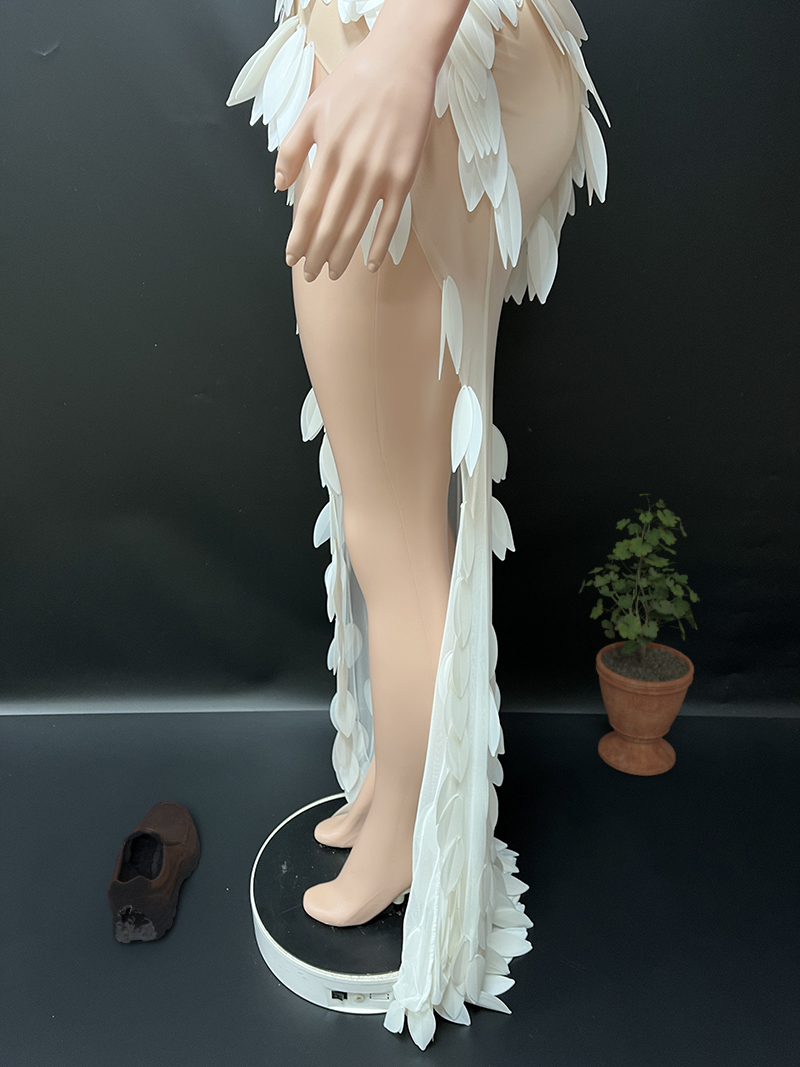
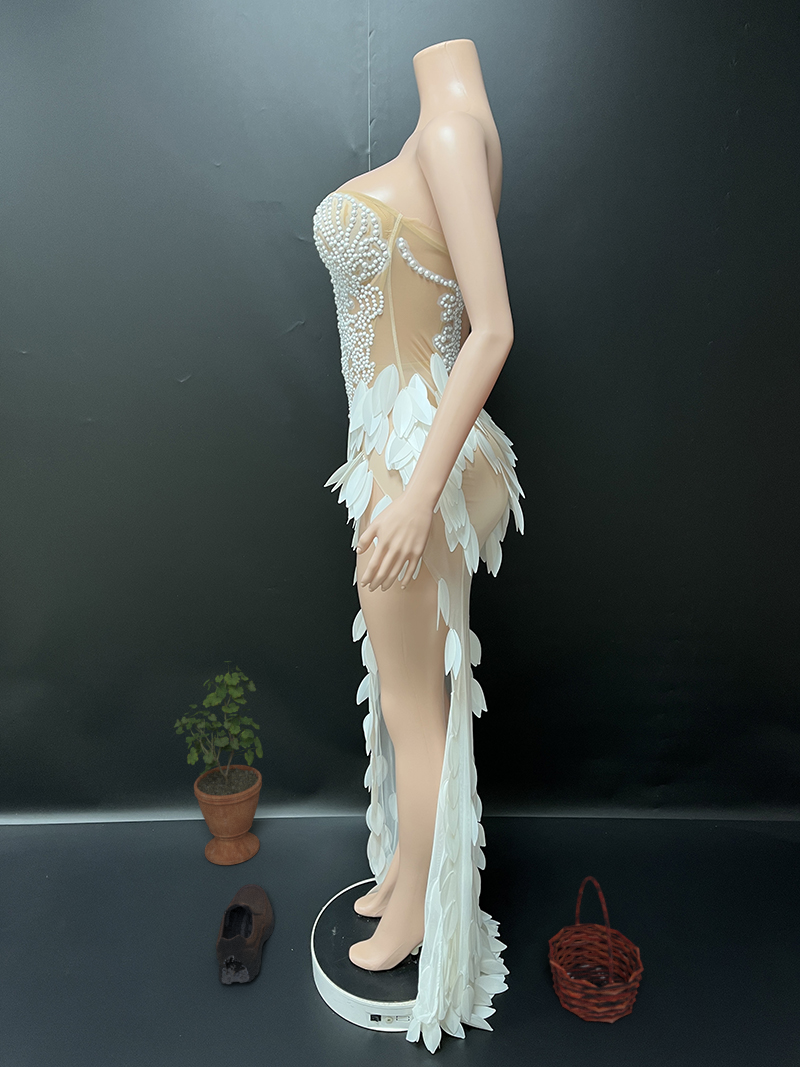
potted plant: present [580,494,699,776] -> present [174,661,263,865]
basket: none [592,796,735,1000] -> present [548,876,644,1023]

